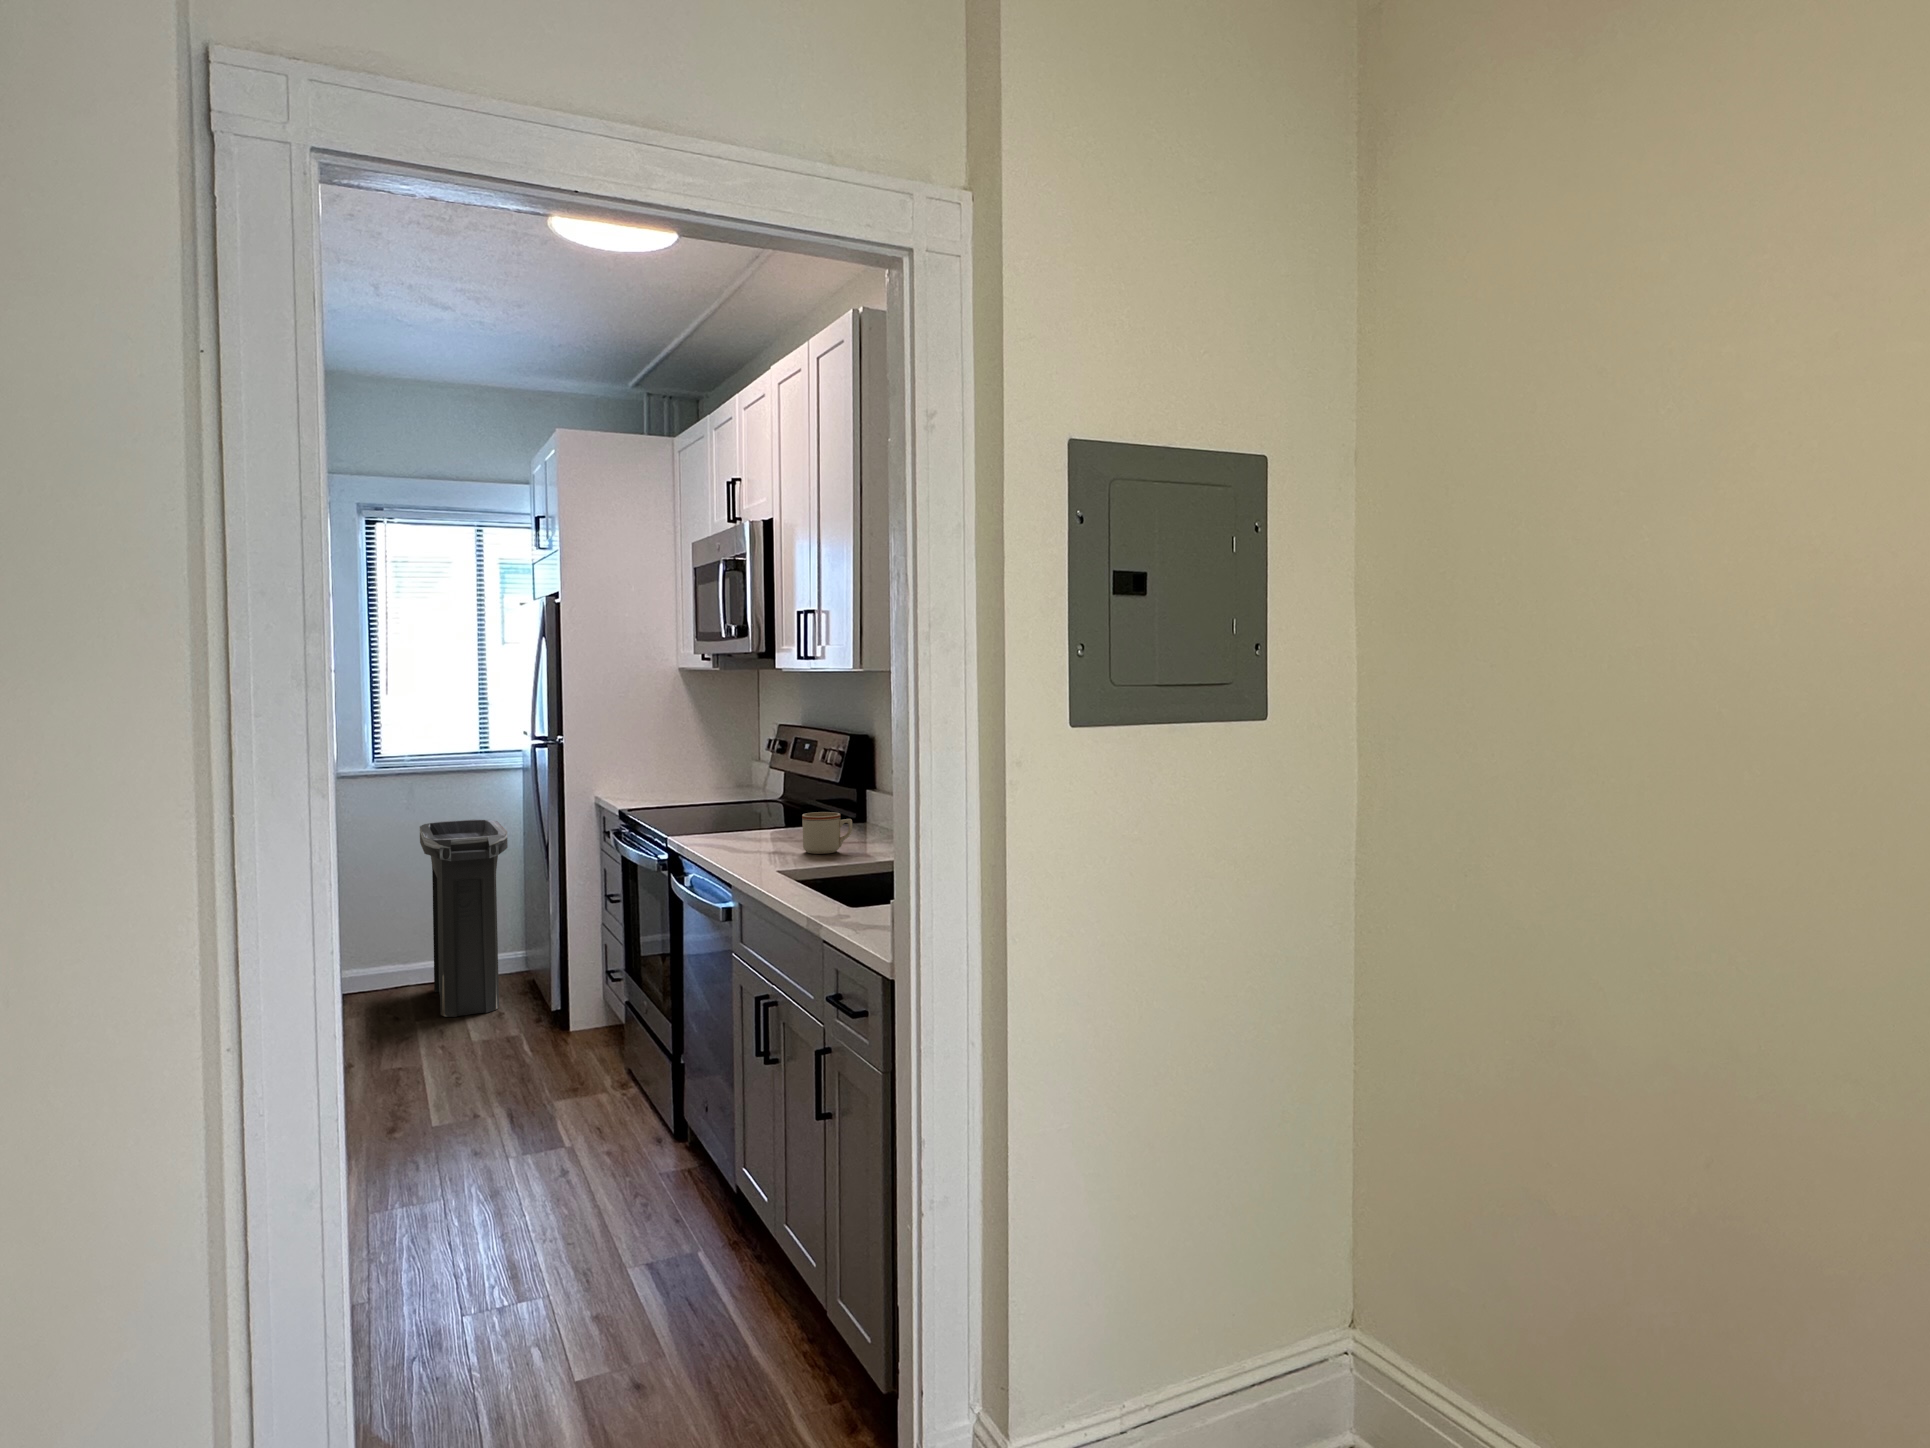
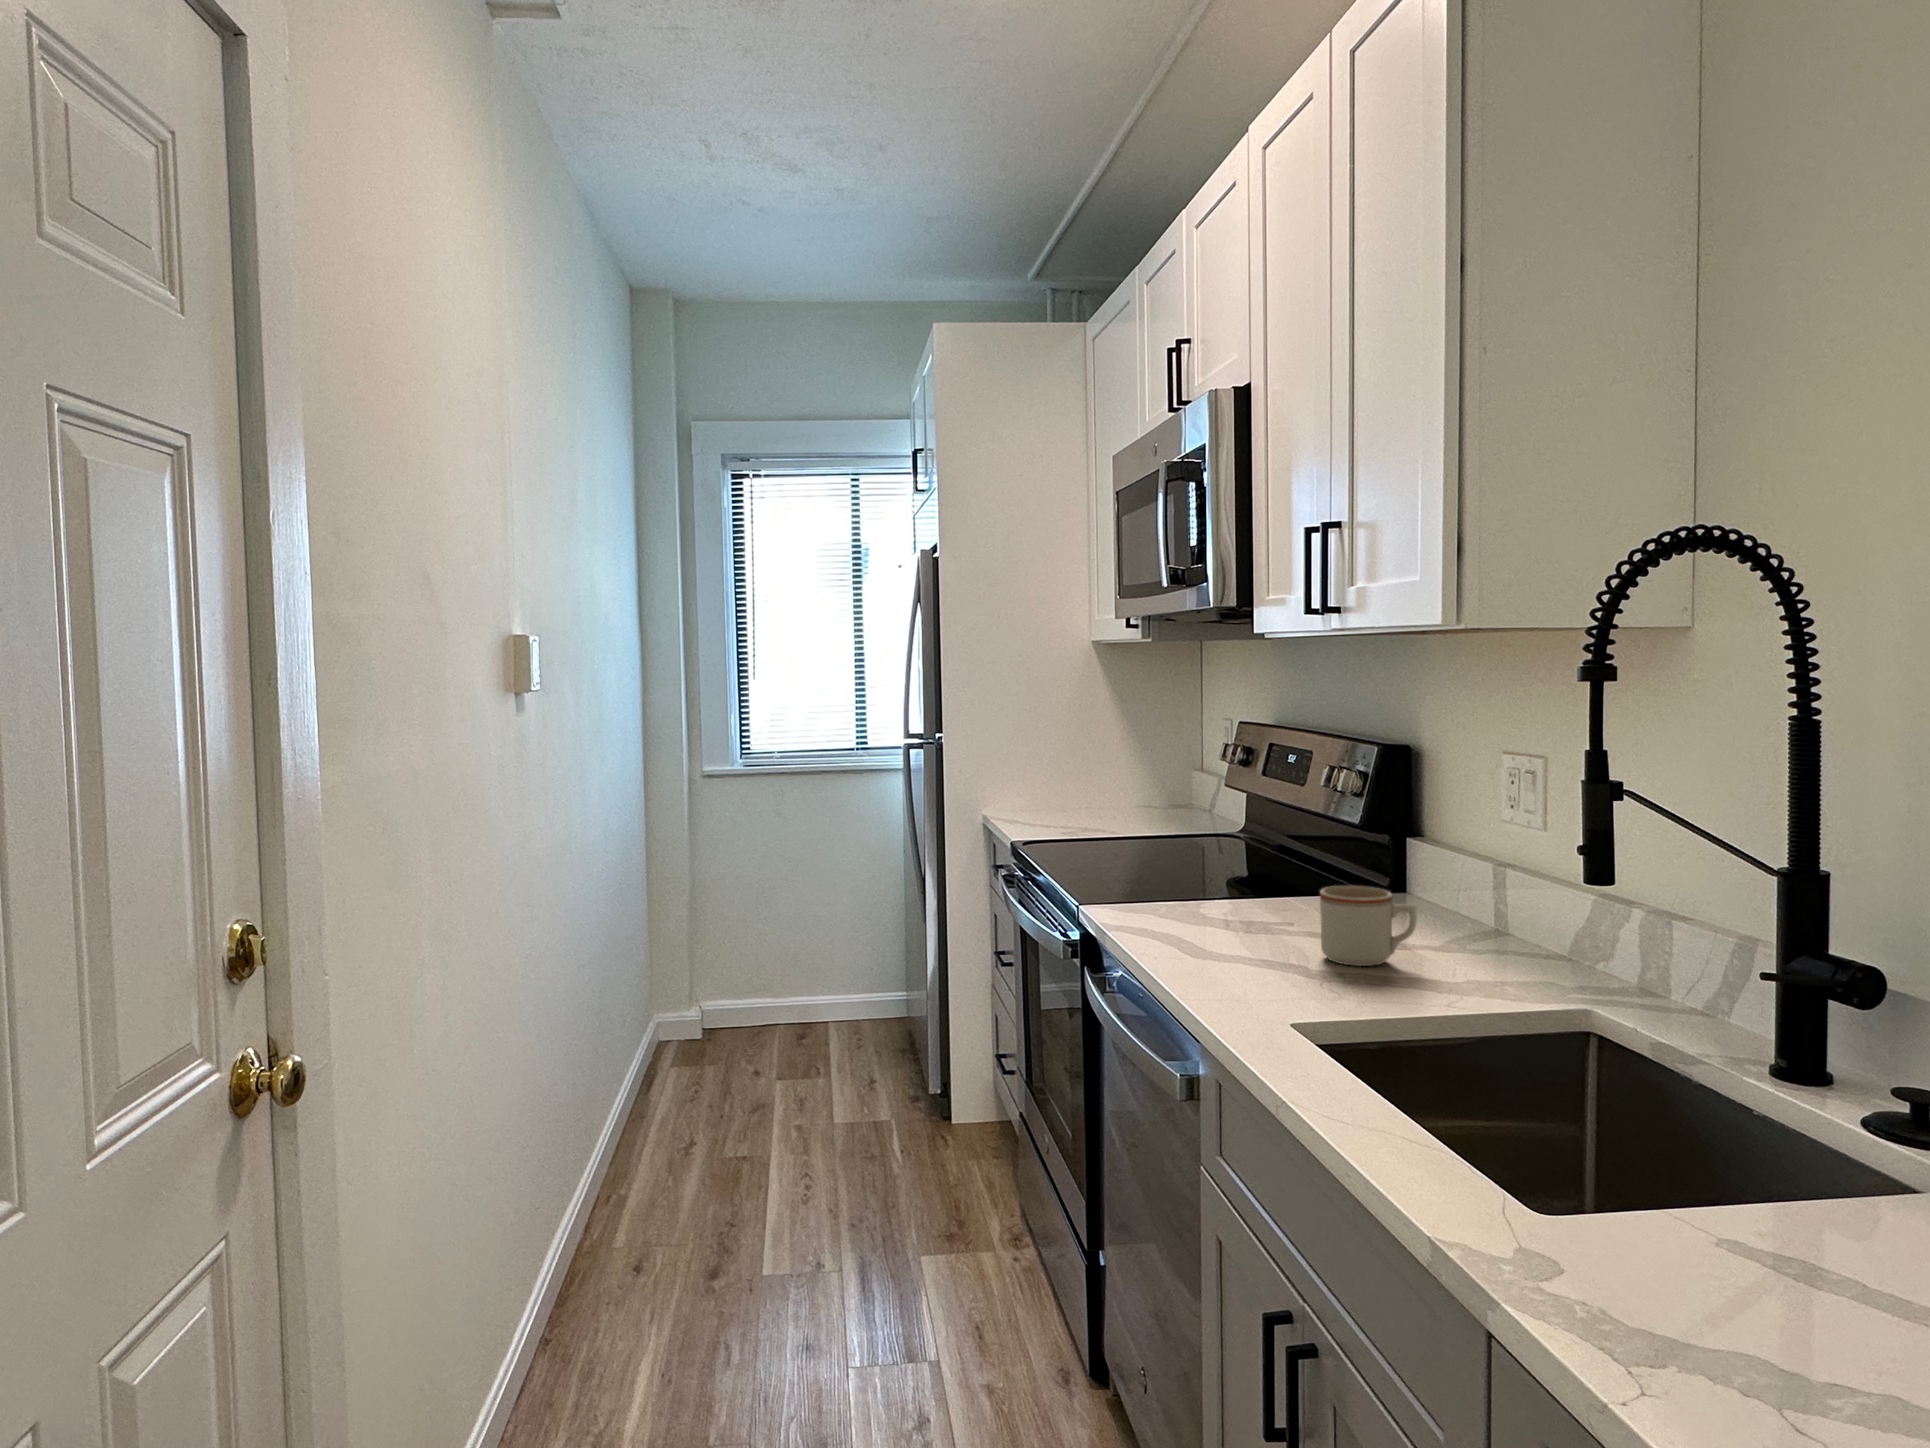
trash can: present [420,819,508,1017] -> none [785,830,881,1081]

